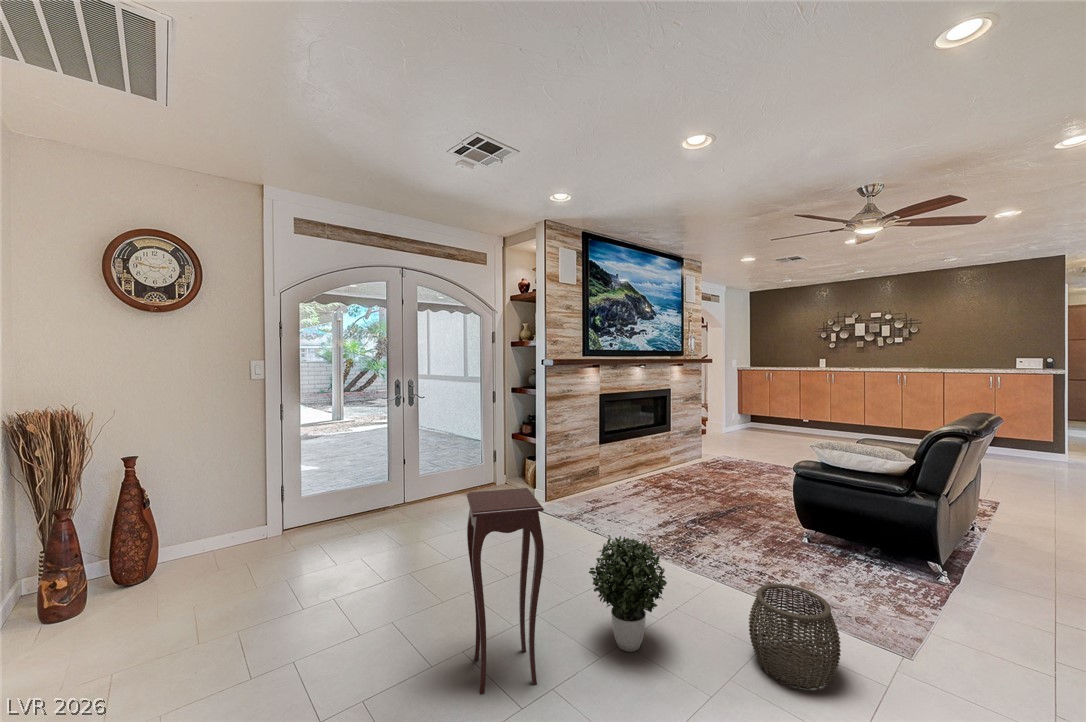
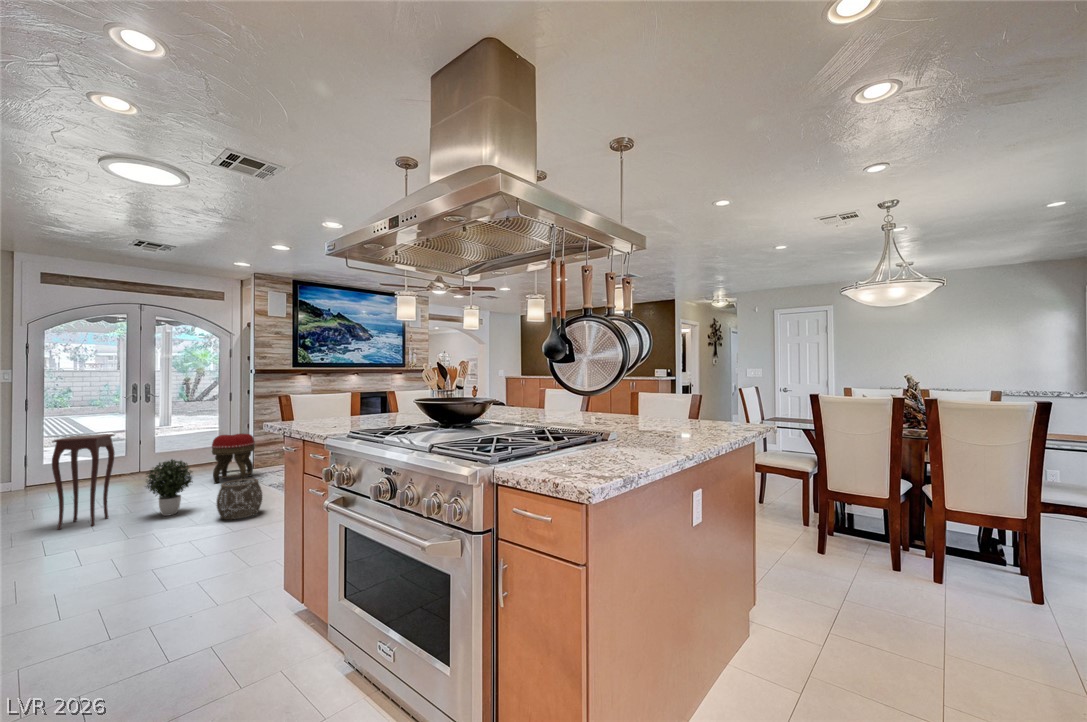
footstool: none [541,459,597,541] -> present [212,434,255,483]

